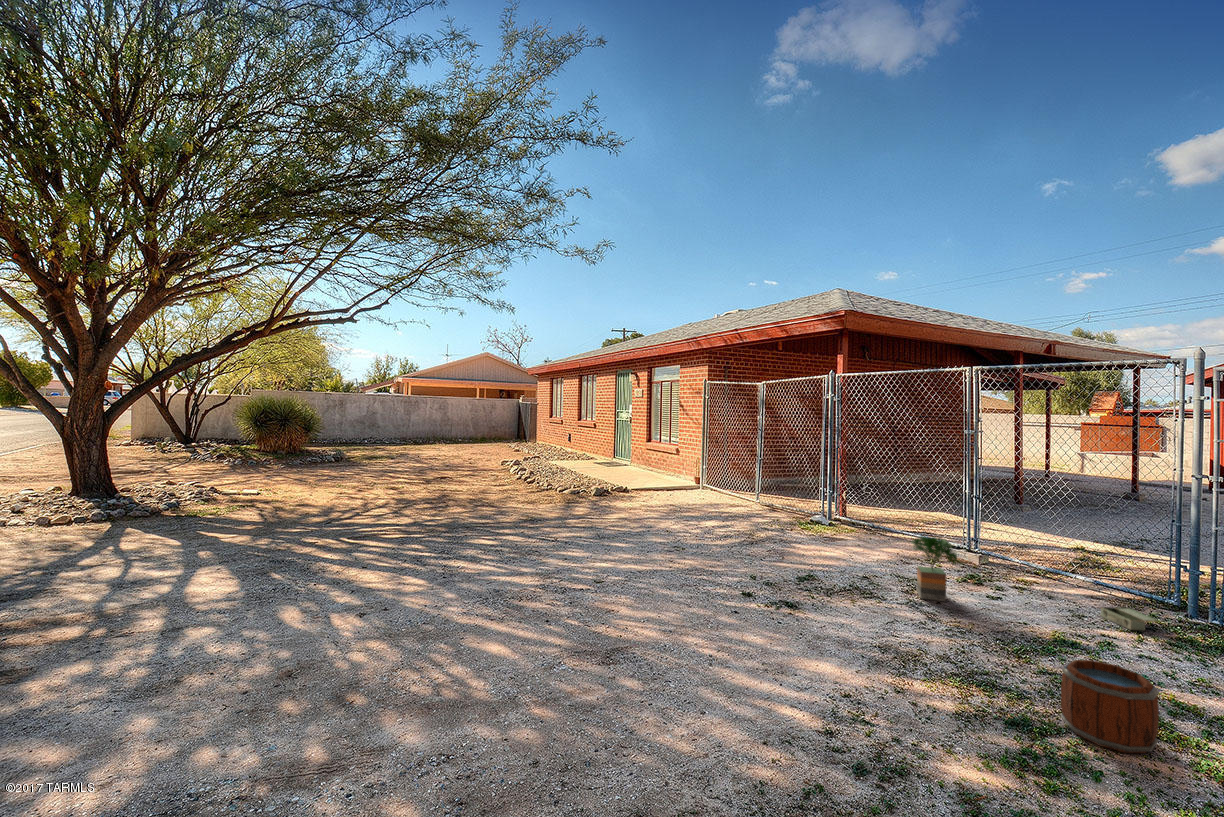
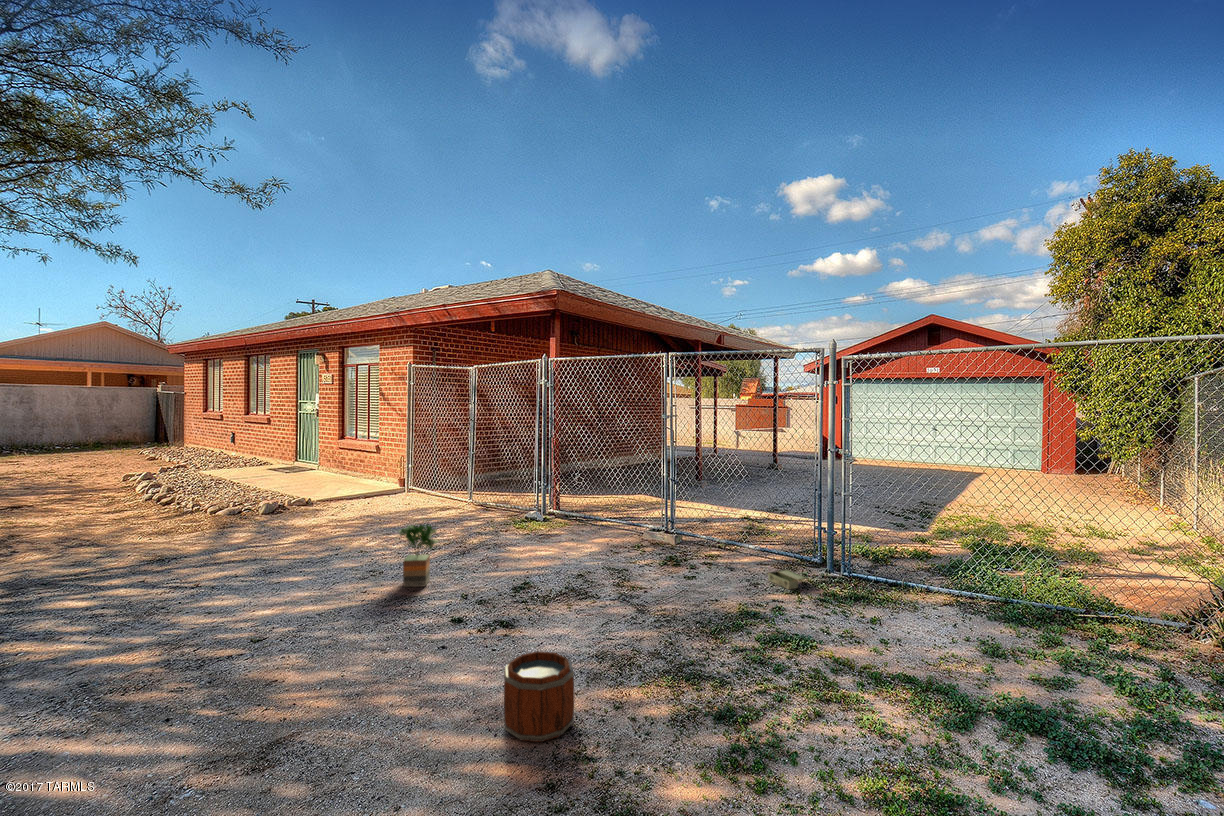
potted tree: present [911,536,957,602] -> present [399,525,438,587]
bucket: present [1061,660,1159,753] -> present [504,652,574,742]

